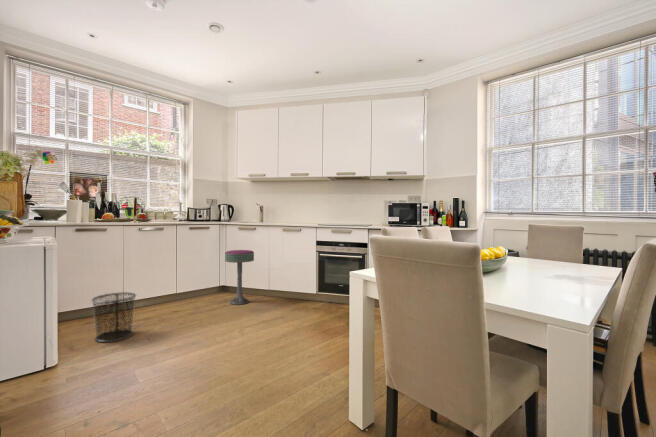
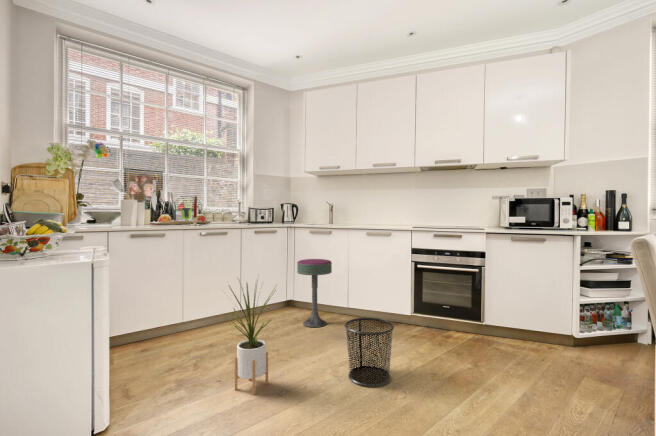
house plant: none [151,258,201,347] -> present [228,284,279,394]
waste bin: present [92,292,136,342] -> present [345,318,394,387]

